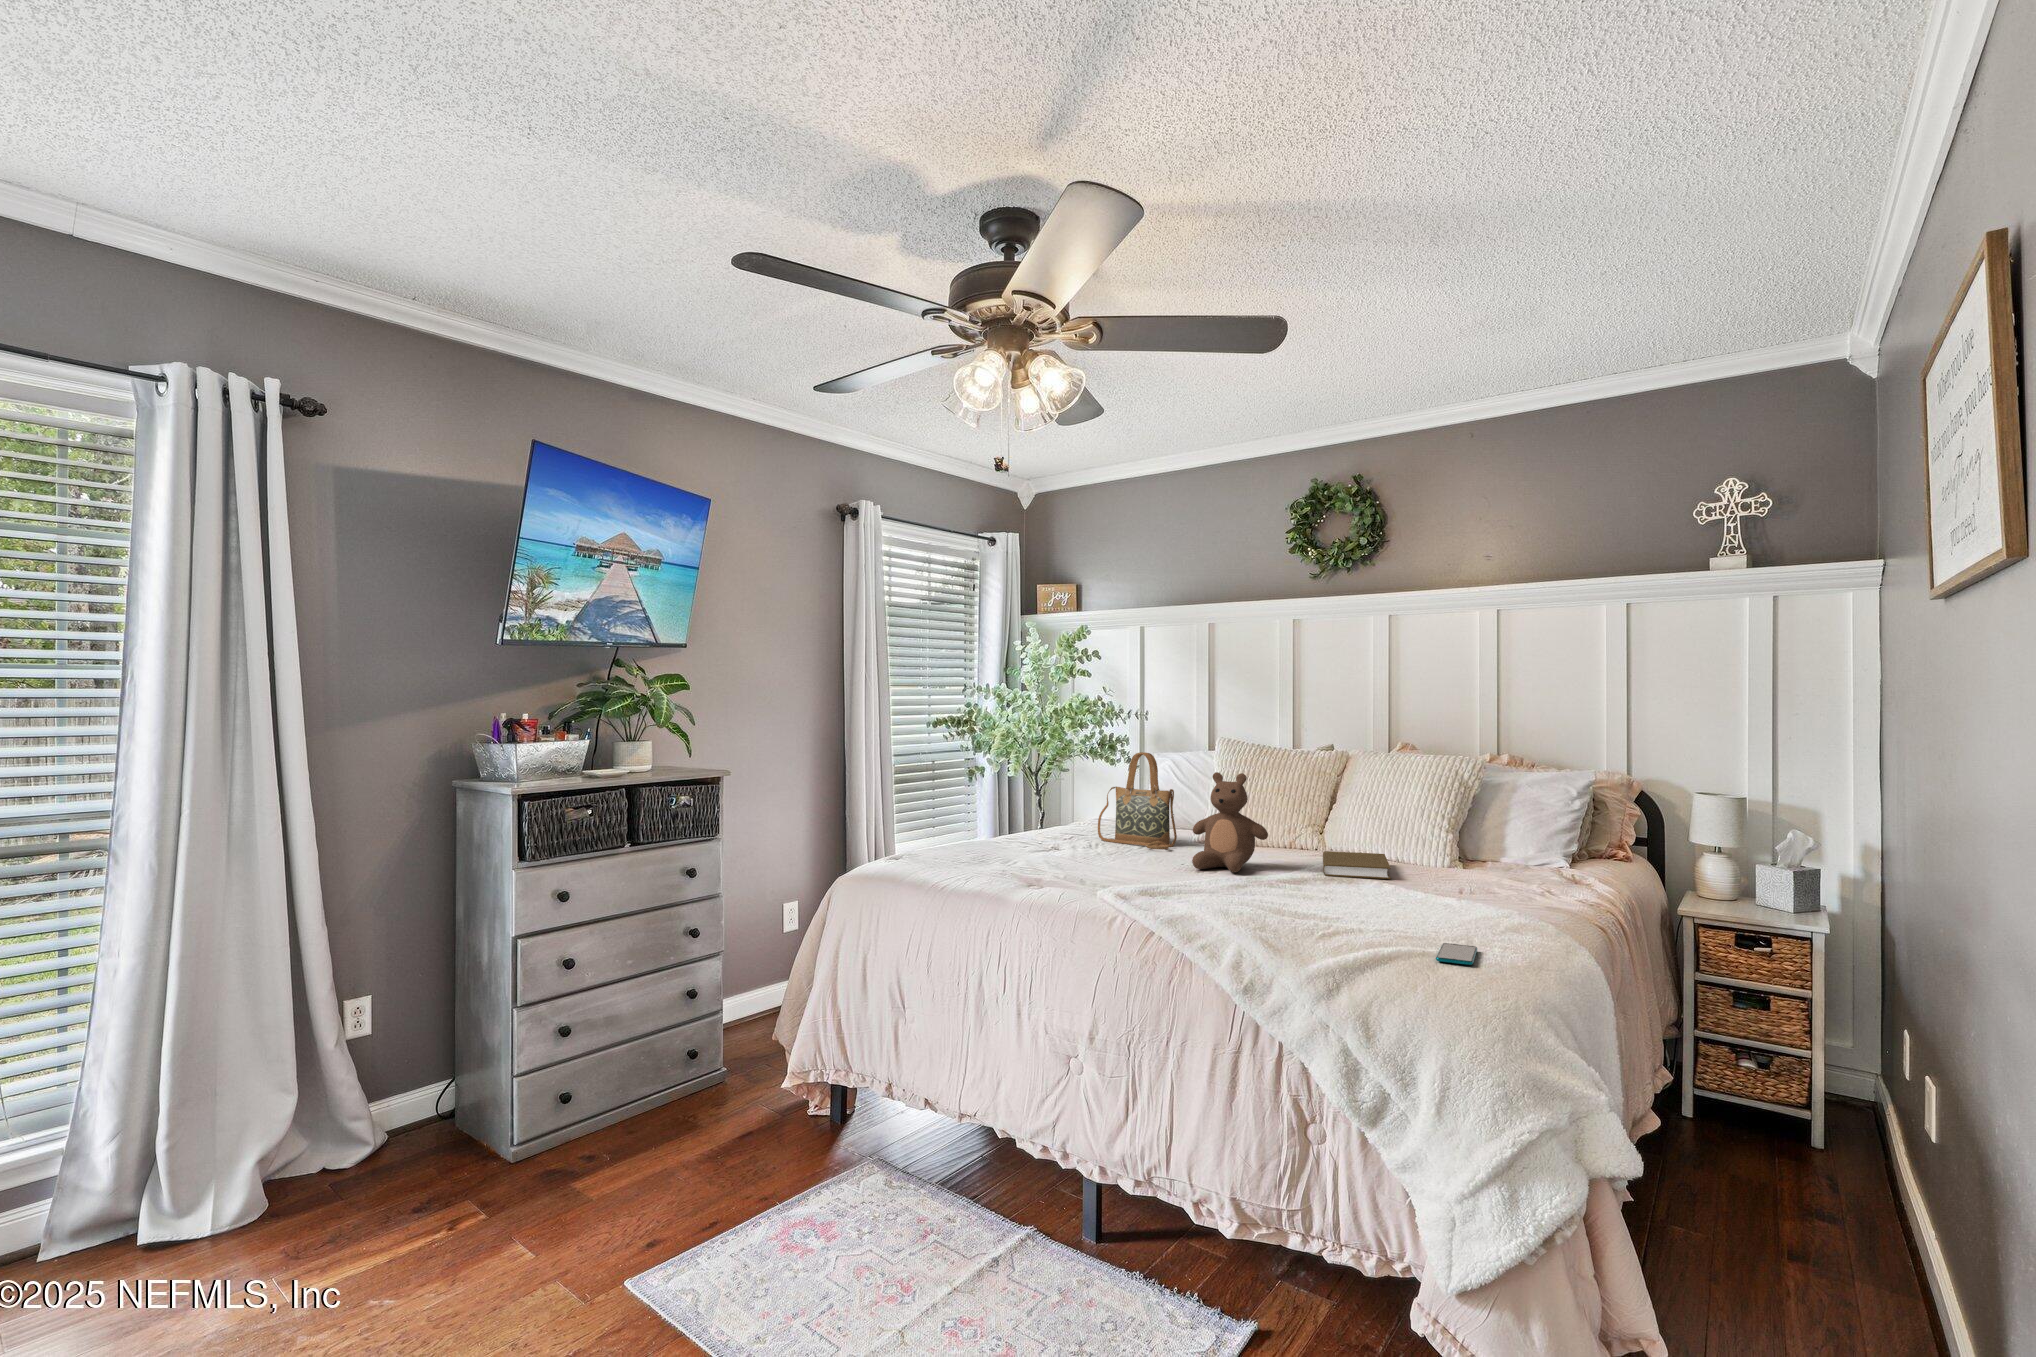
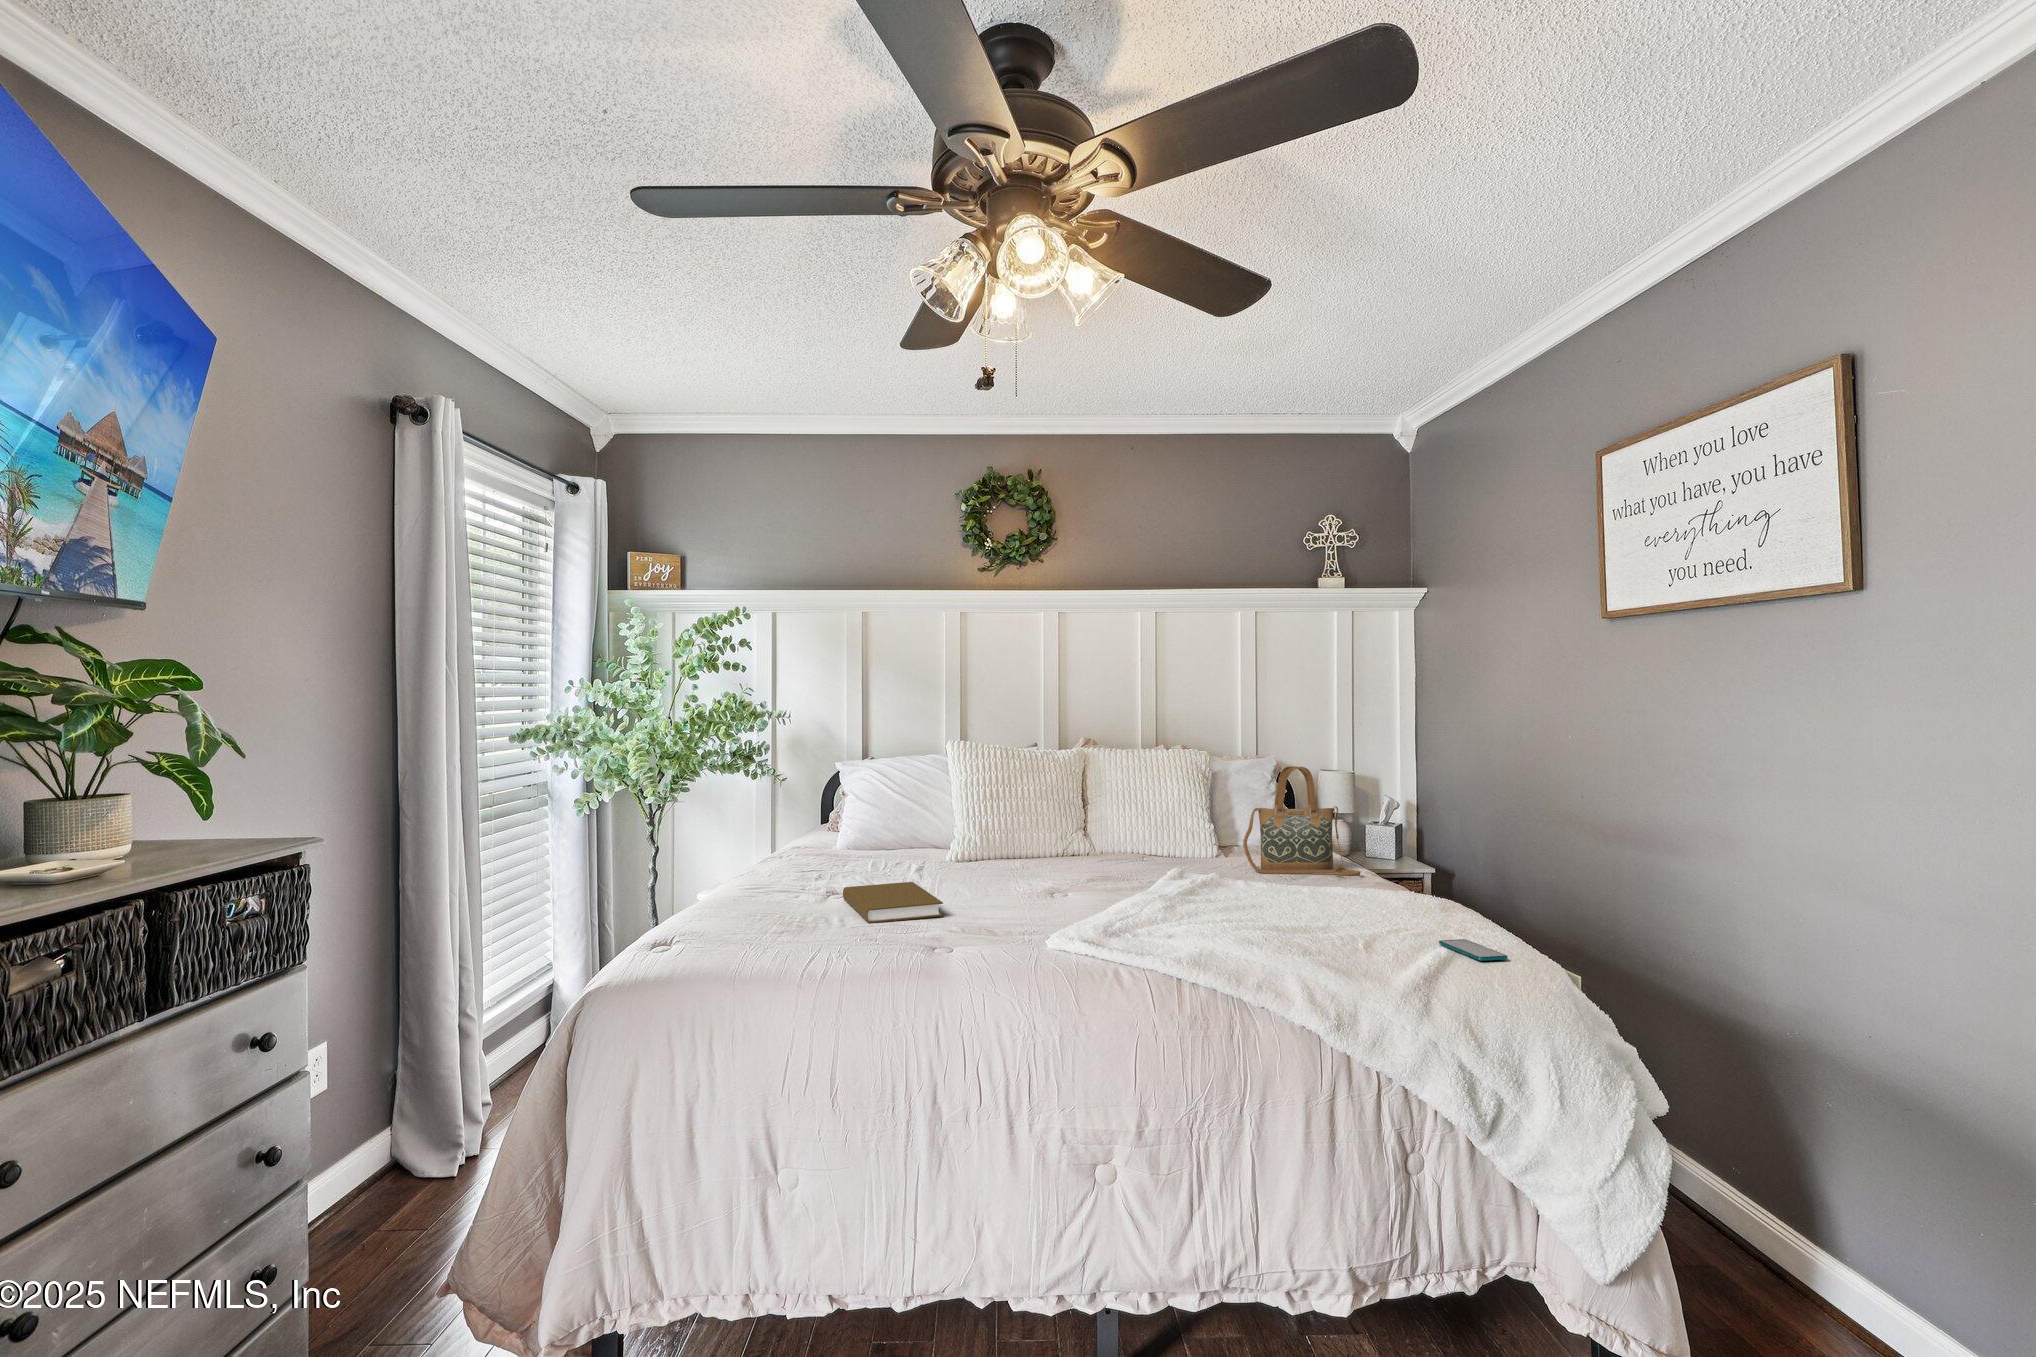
handbag: present [1098,752,1177,850] -> present [1243,766,1361,876]
teddy bear: present [1192,772,1268,872] -> none [1025,783,1110,895]
book: present [1323,851,1391,879] -> present [843,882,943,923]

